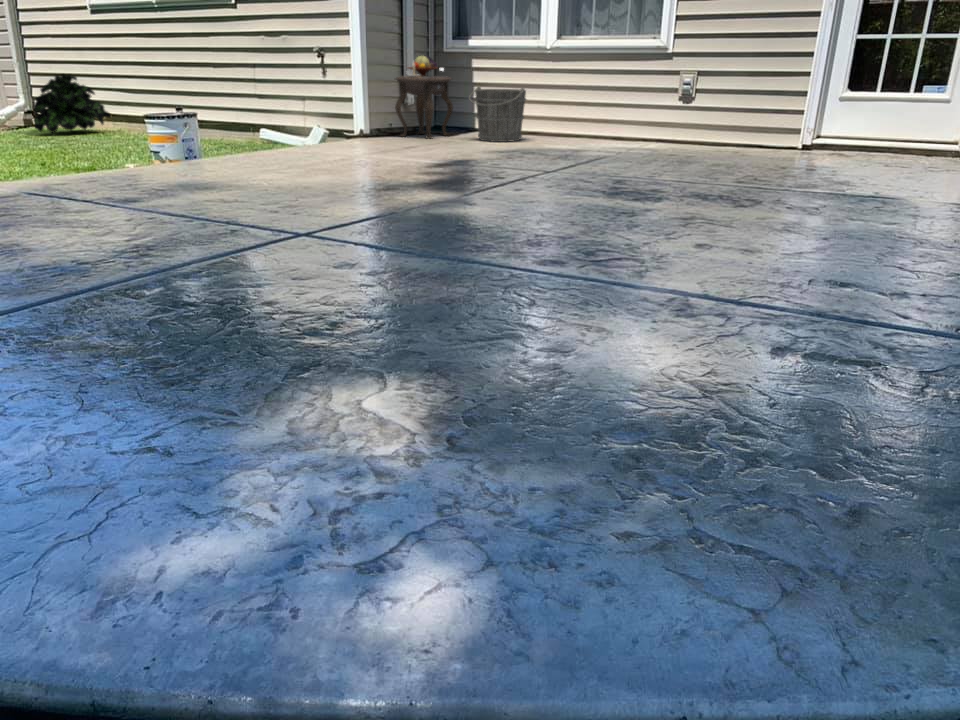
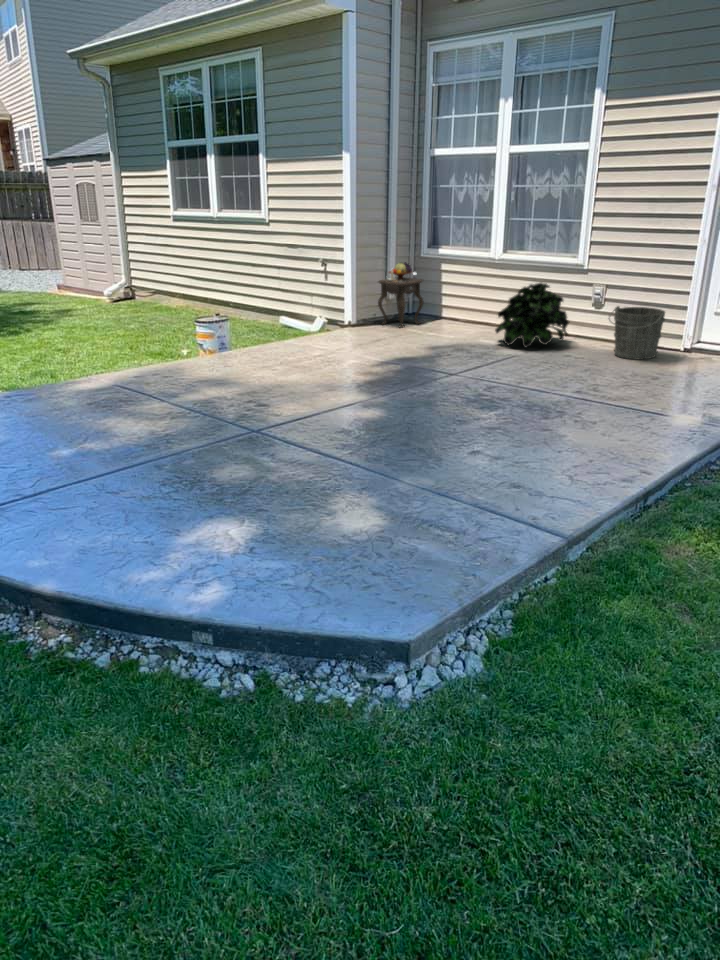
potted plant: present [33,74,111,133] -> present [495,283,569,347]
bucket: present [469,86,526,142] -> present [609,306,665,359]

